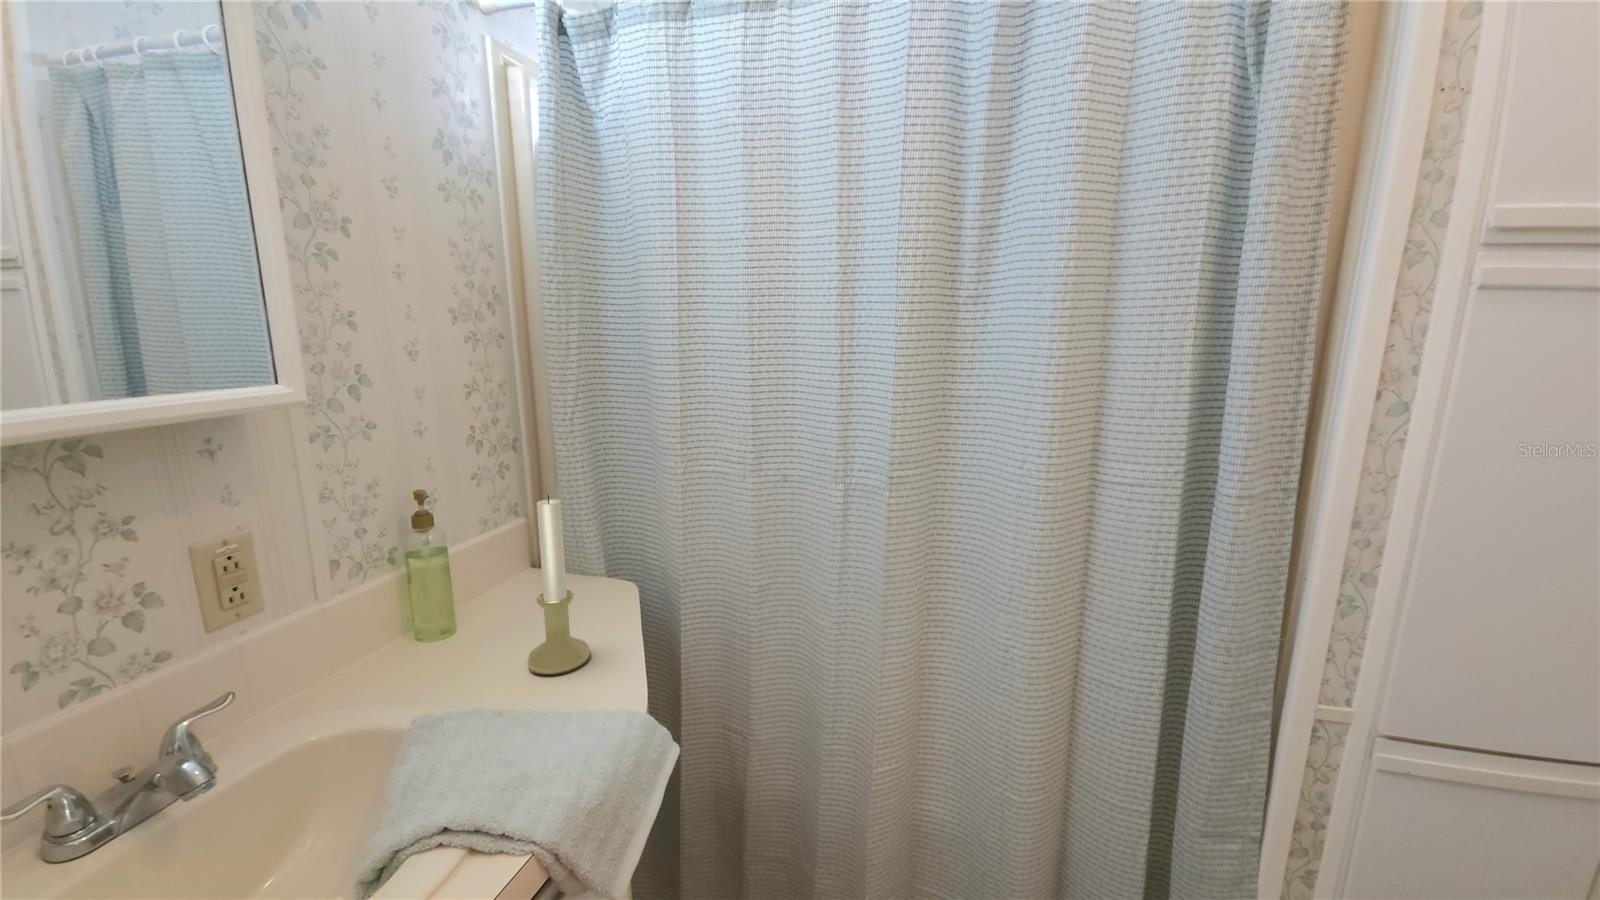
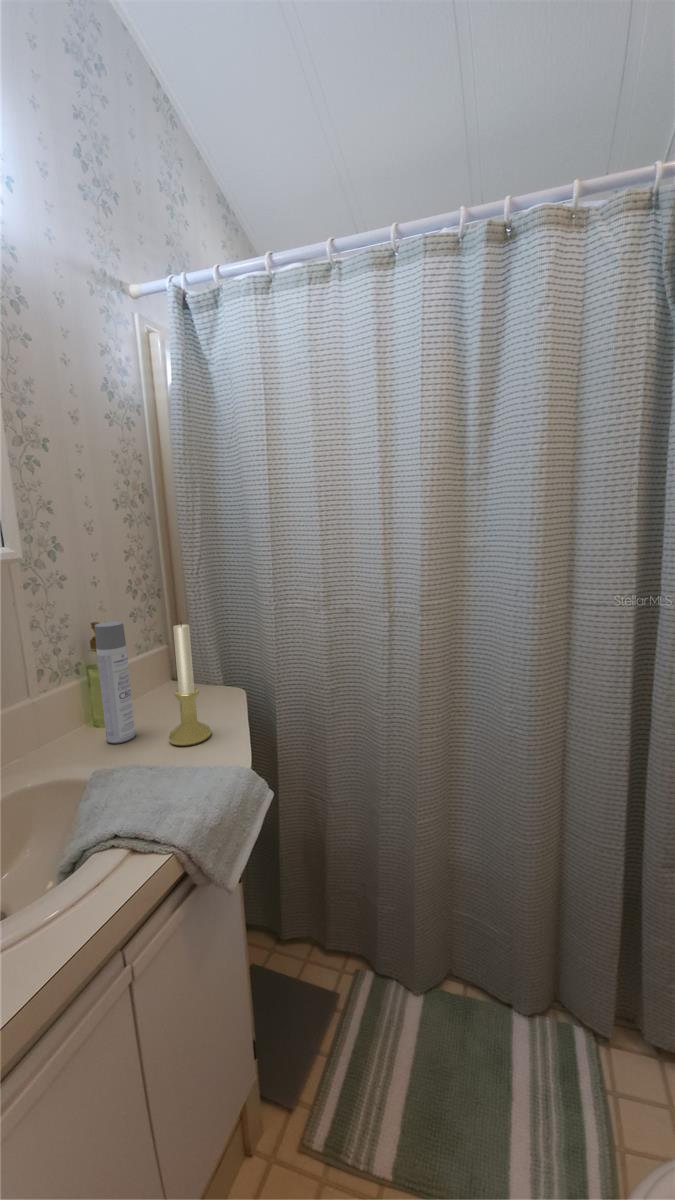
spray bottle: none [418,492,478,670] -> present [95,621,135,743]

